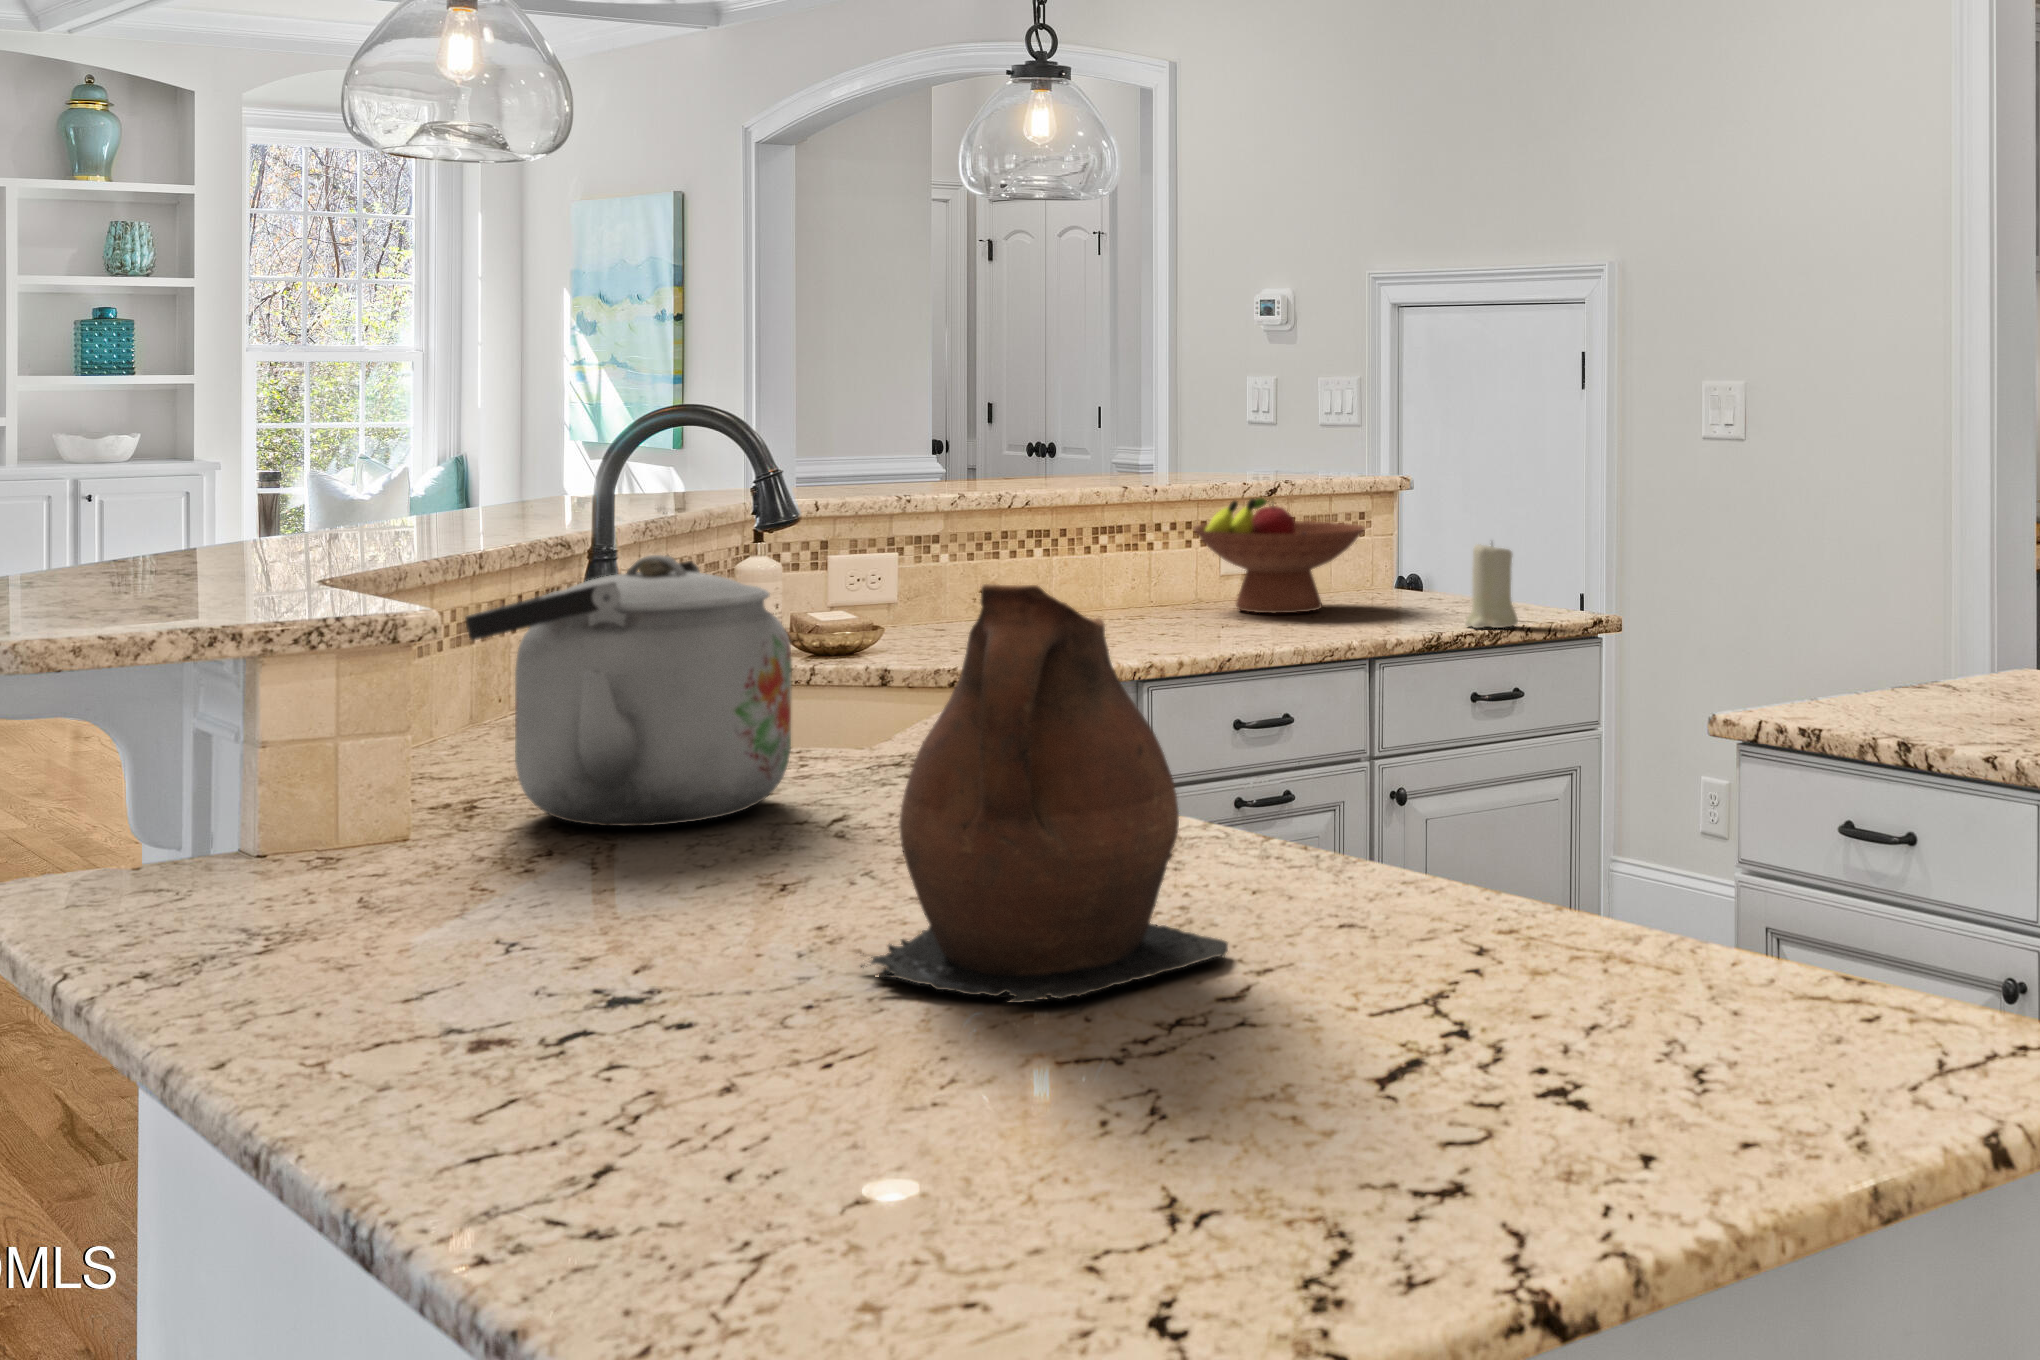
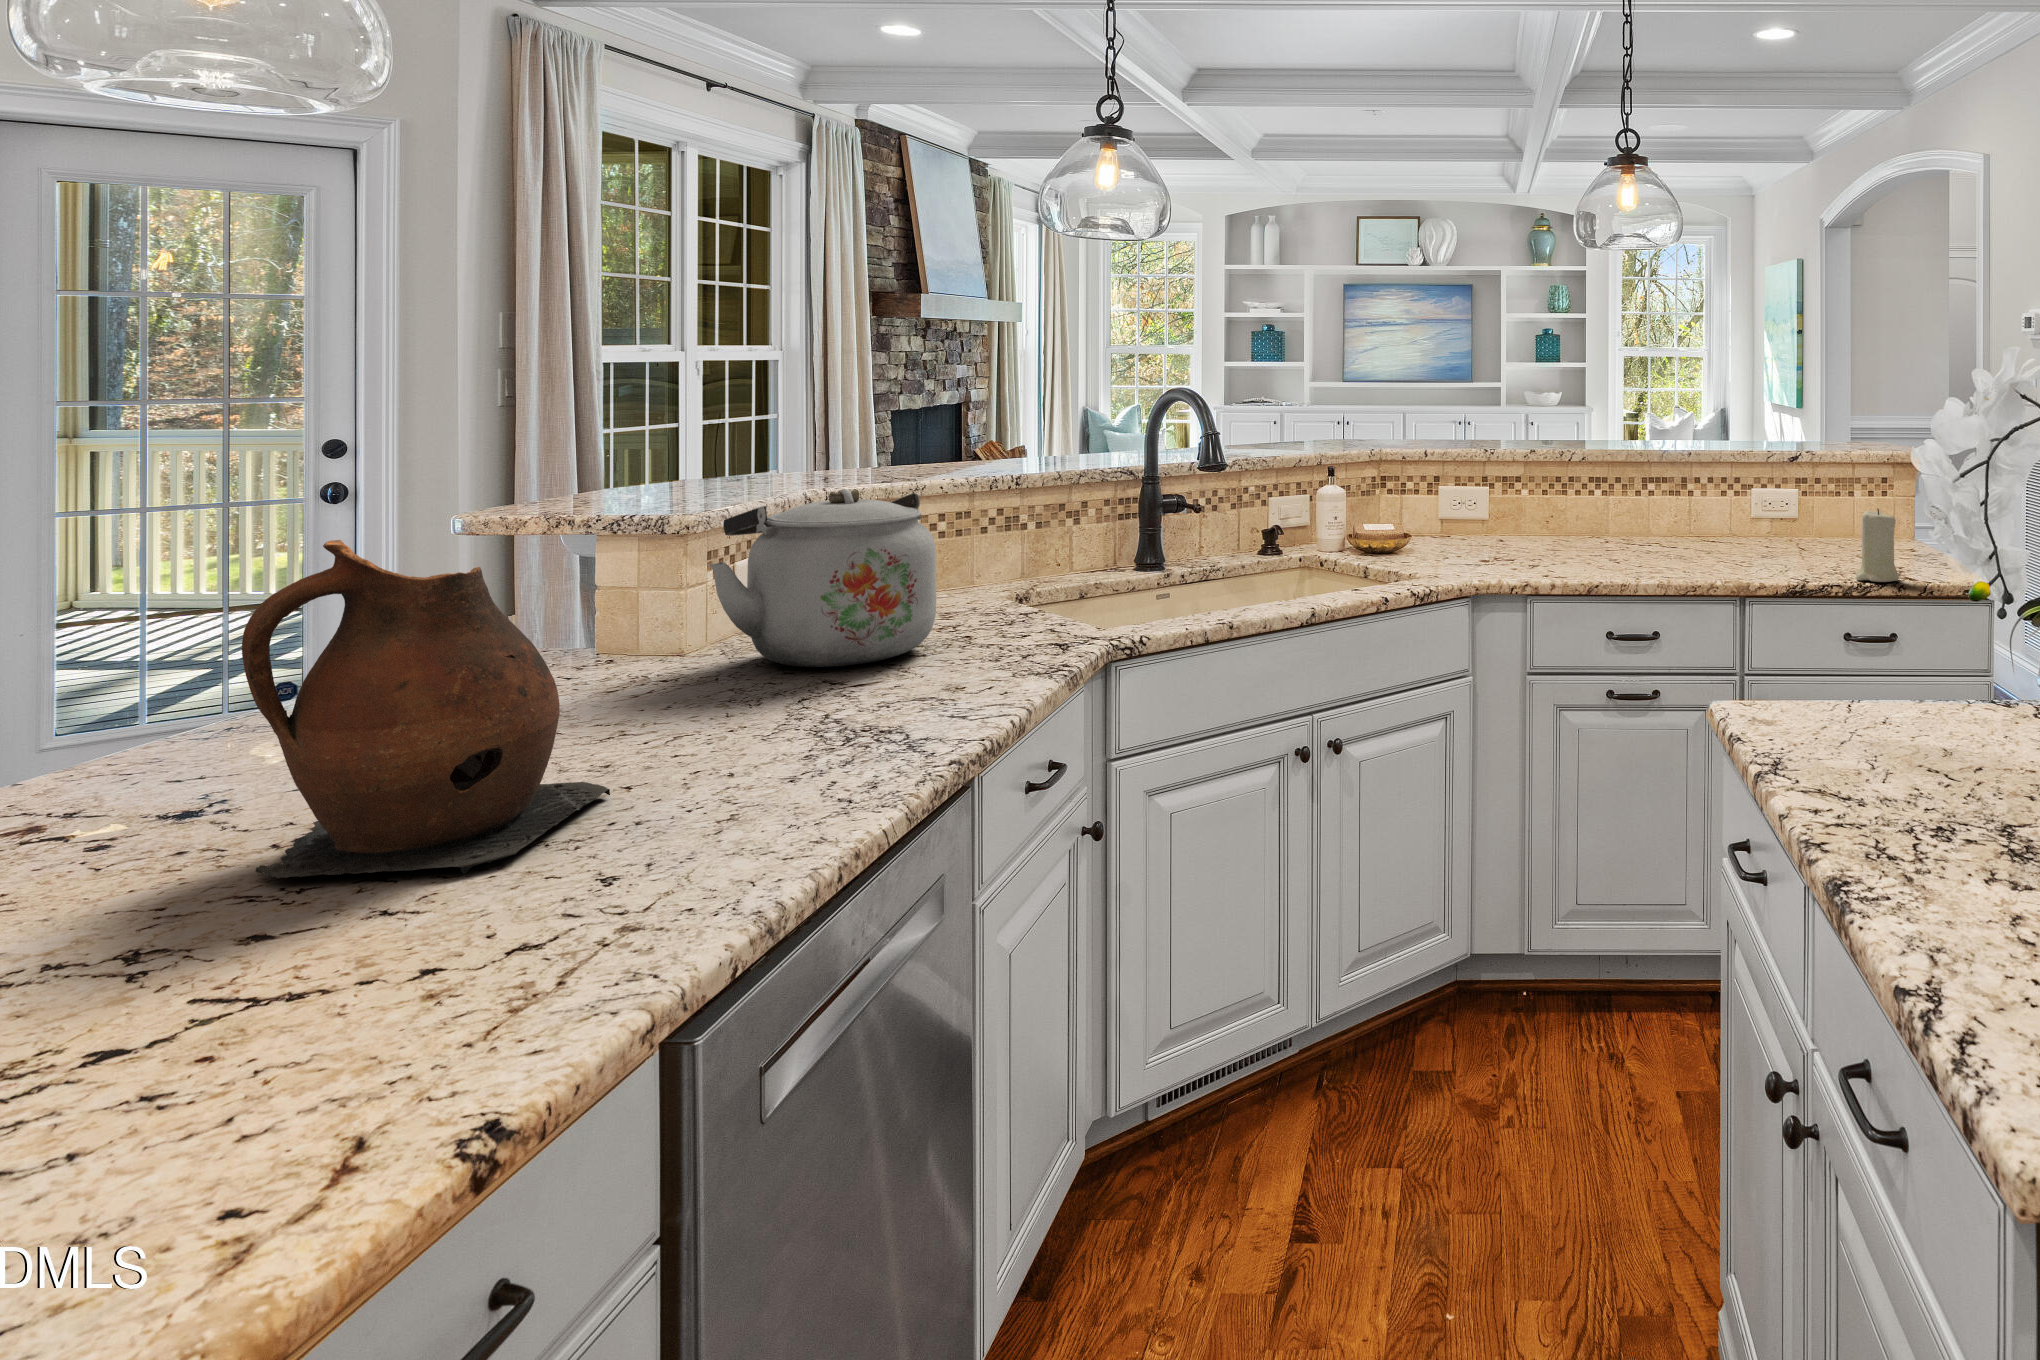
fruit bowl: present [1193,498,1364,613] -> none [1700,463,1834,552]

